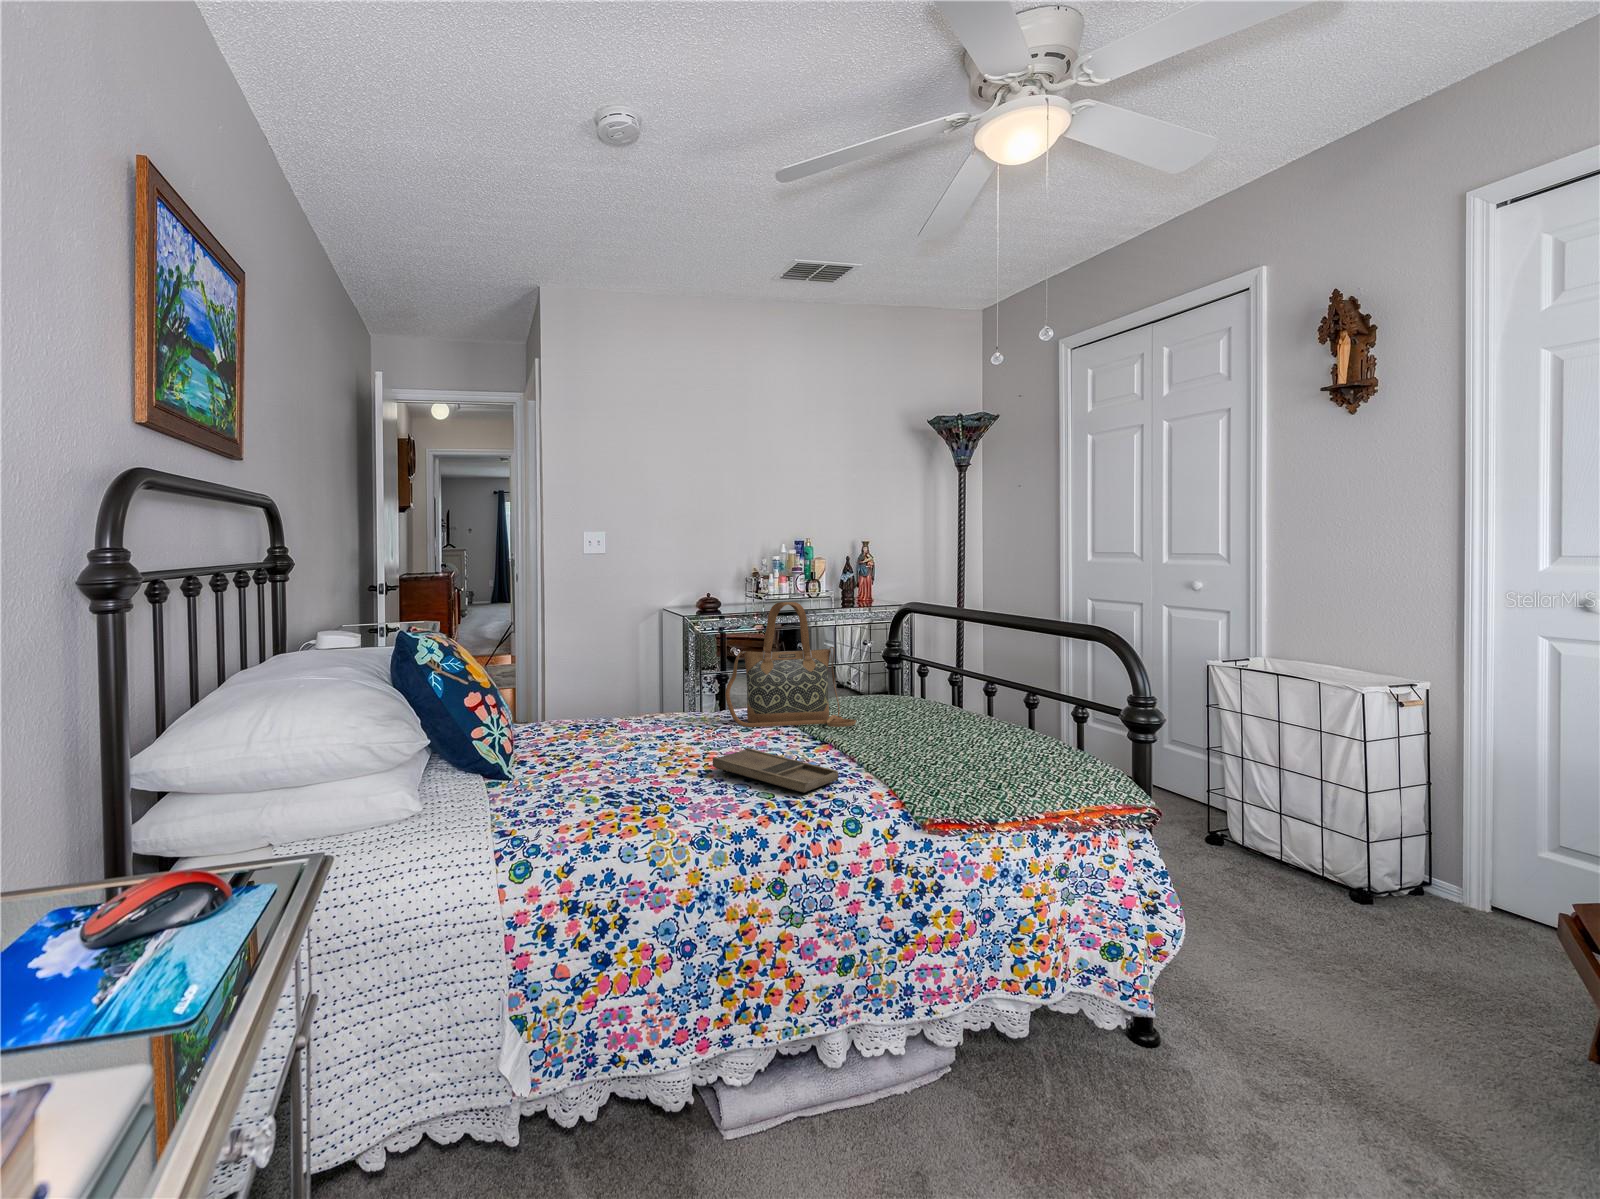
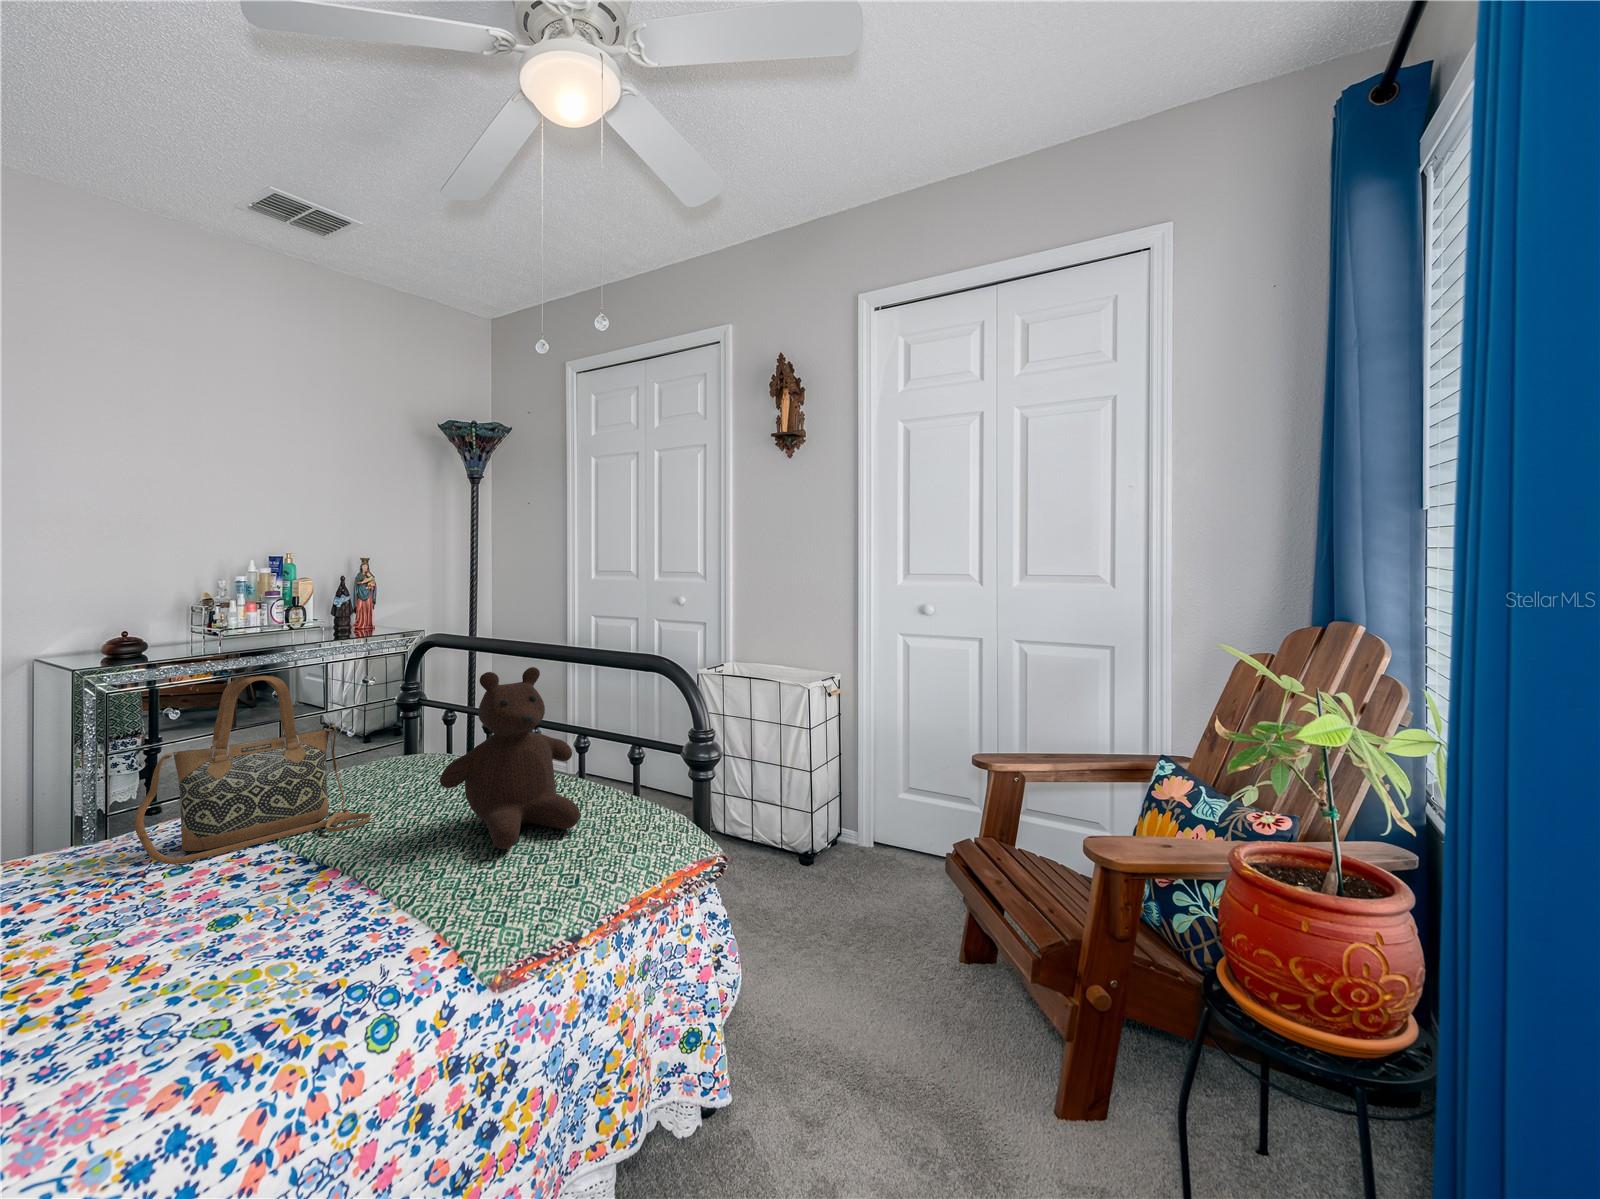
teddy bear: none [902,602,1015,754] -> present [440,667,580,849]
tray: present [712,748,838,792] -> none [88,931,354,1007]

